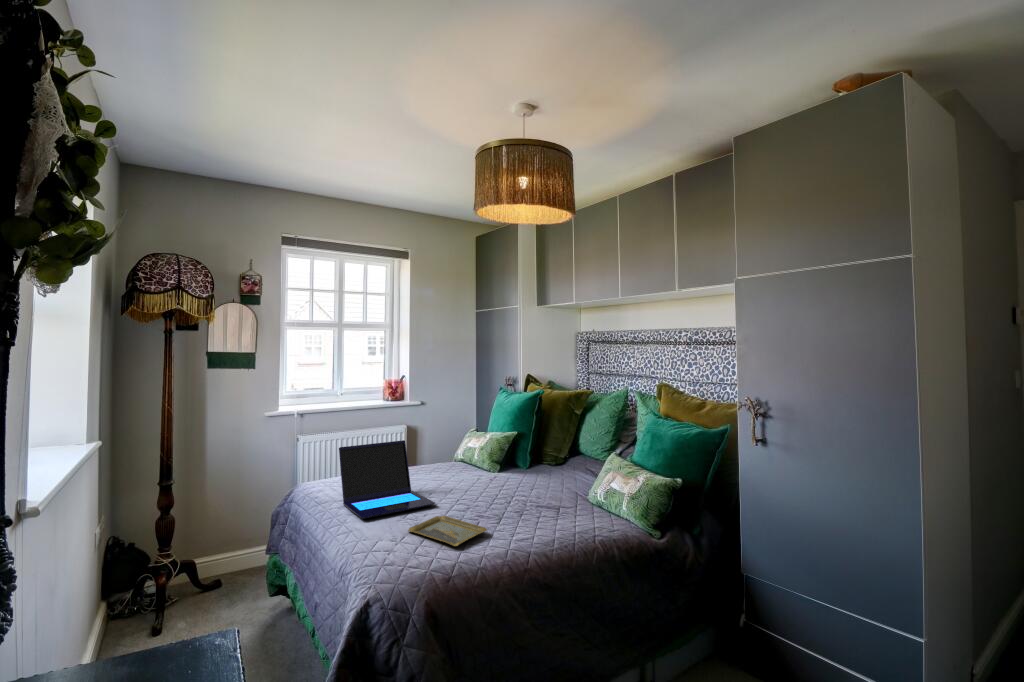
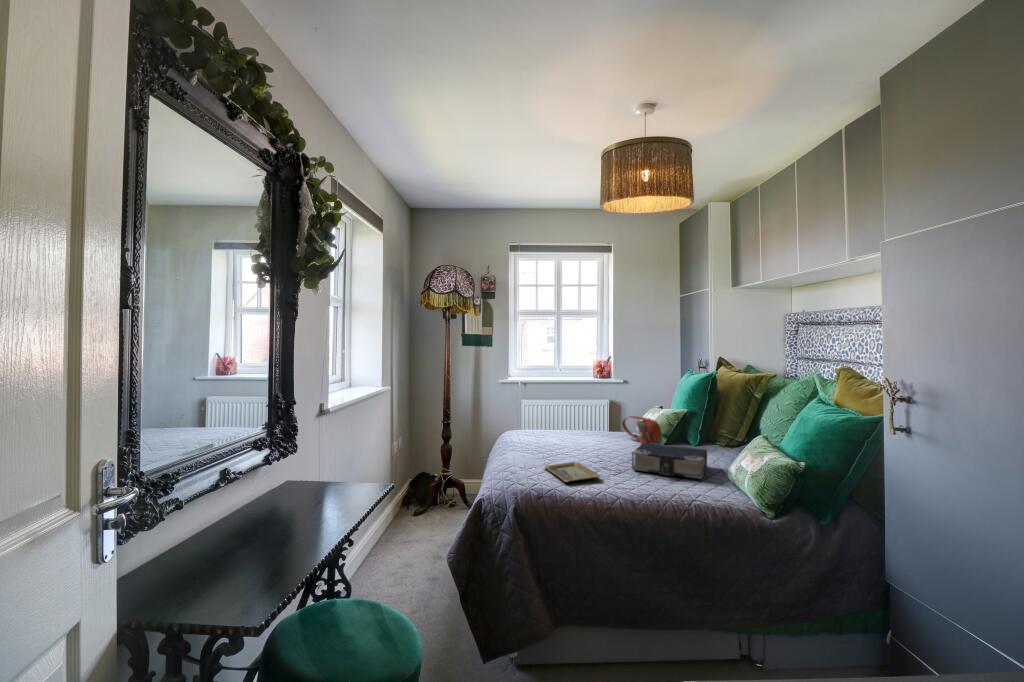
laptop: present [339,440,435,519] -> none [518,404,581,455]
handbag: none [454,447,507,480] -> present [622,416,662,444]
book: none [501,476,581,513] -> present [632,443,707,479]

